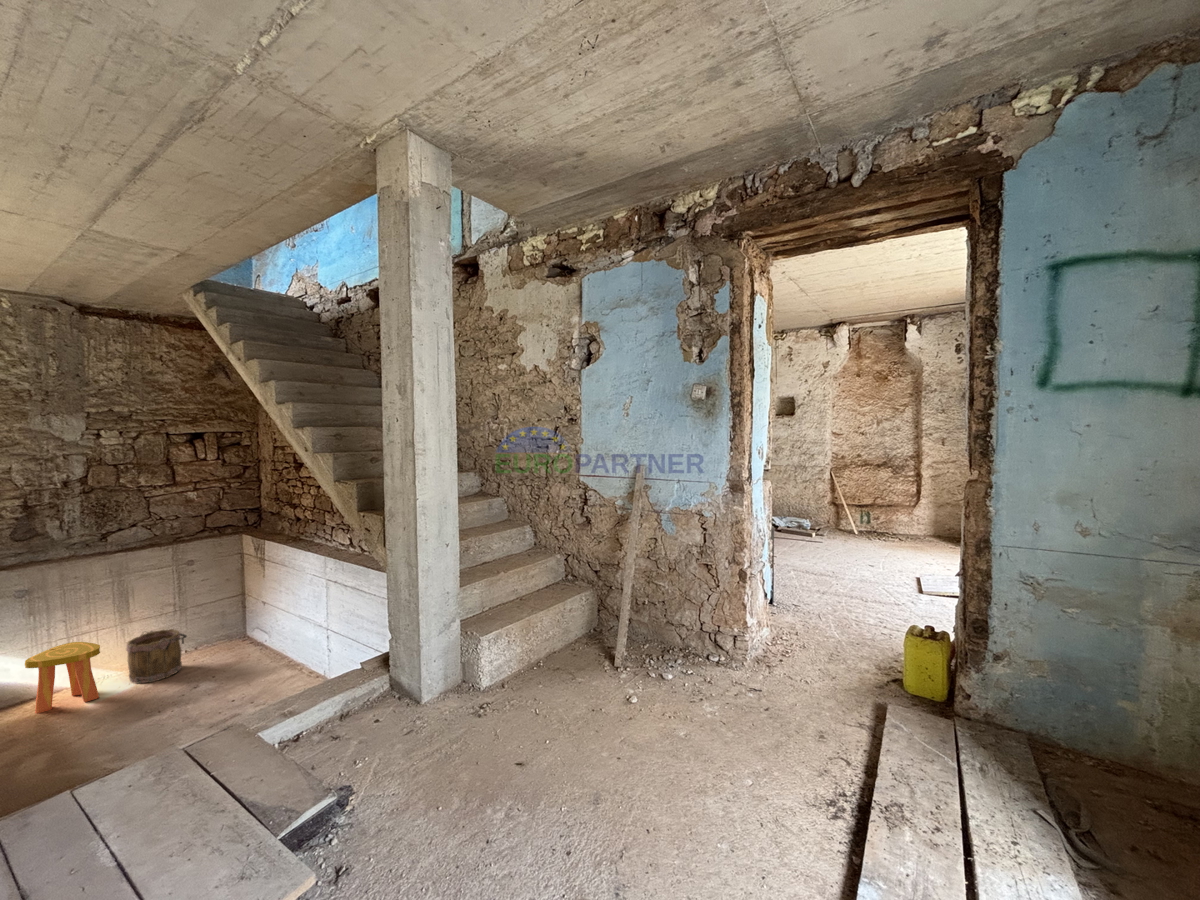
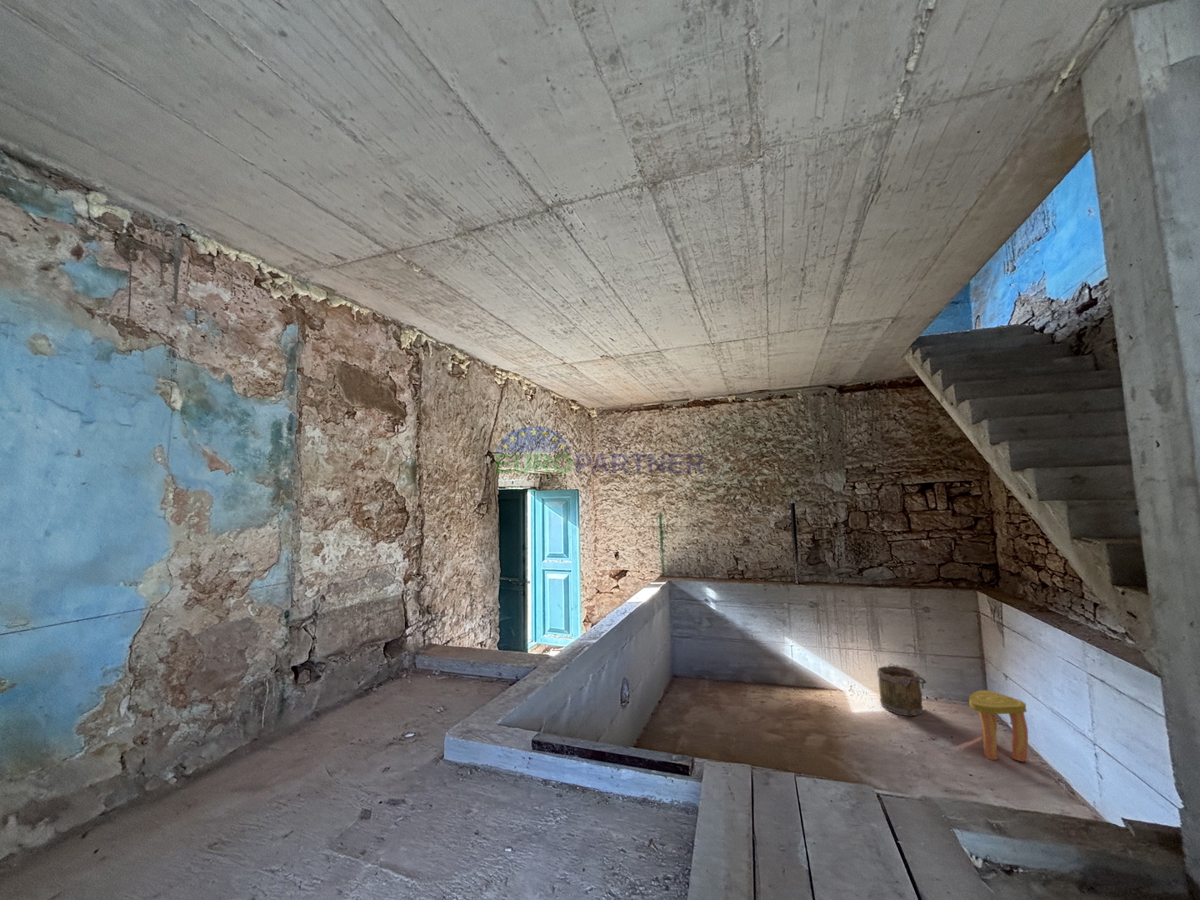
stool: present [25,642,100,713] -> present [969,690,1028,761]

